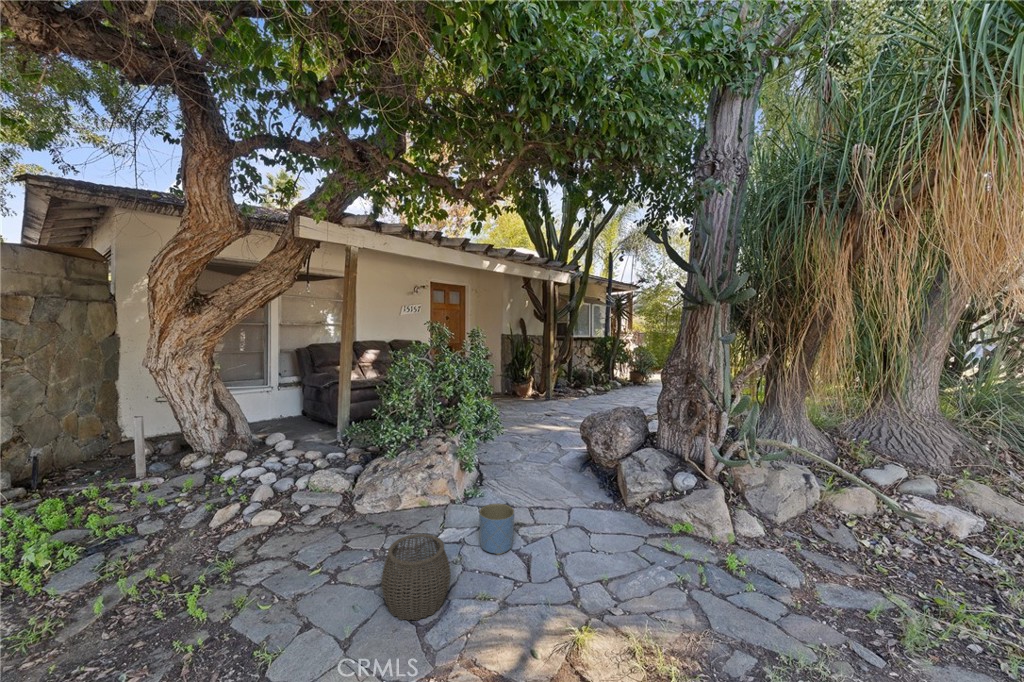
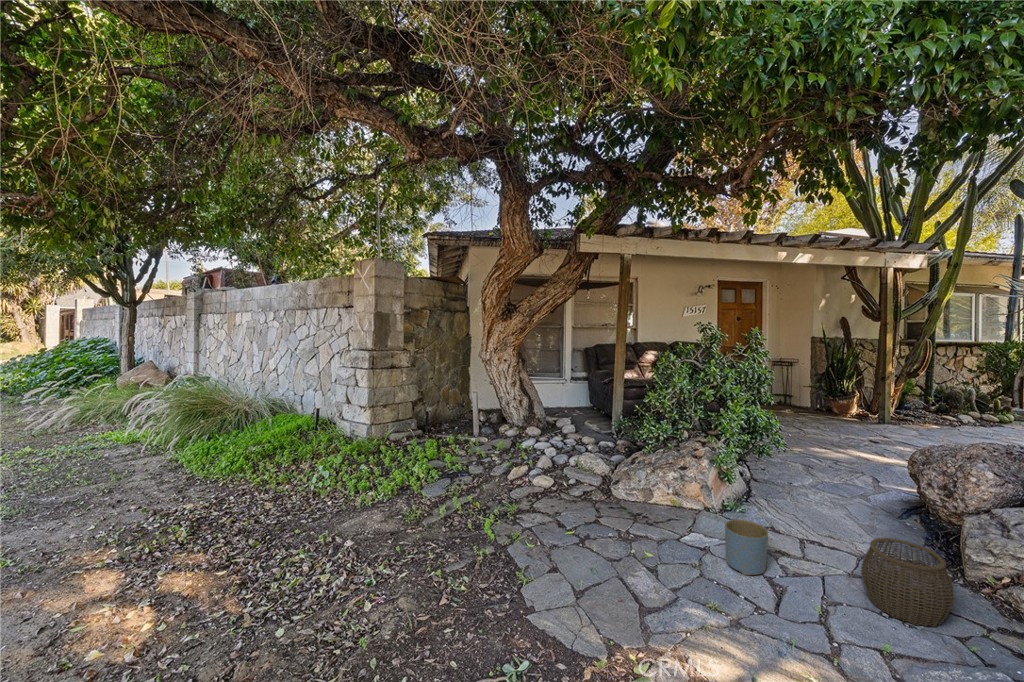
woven basket: present [381,534,450,620] -> present [861,538,955,627]

